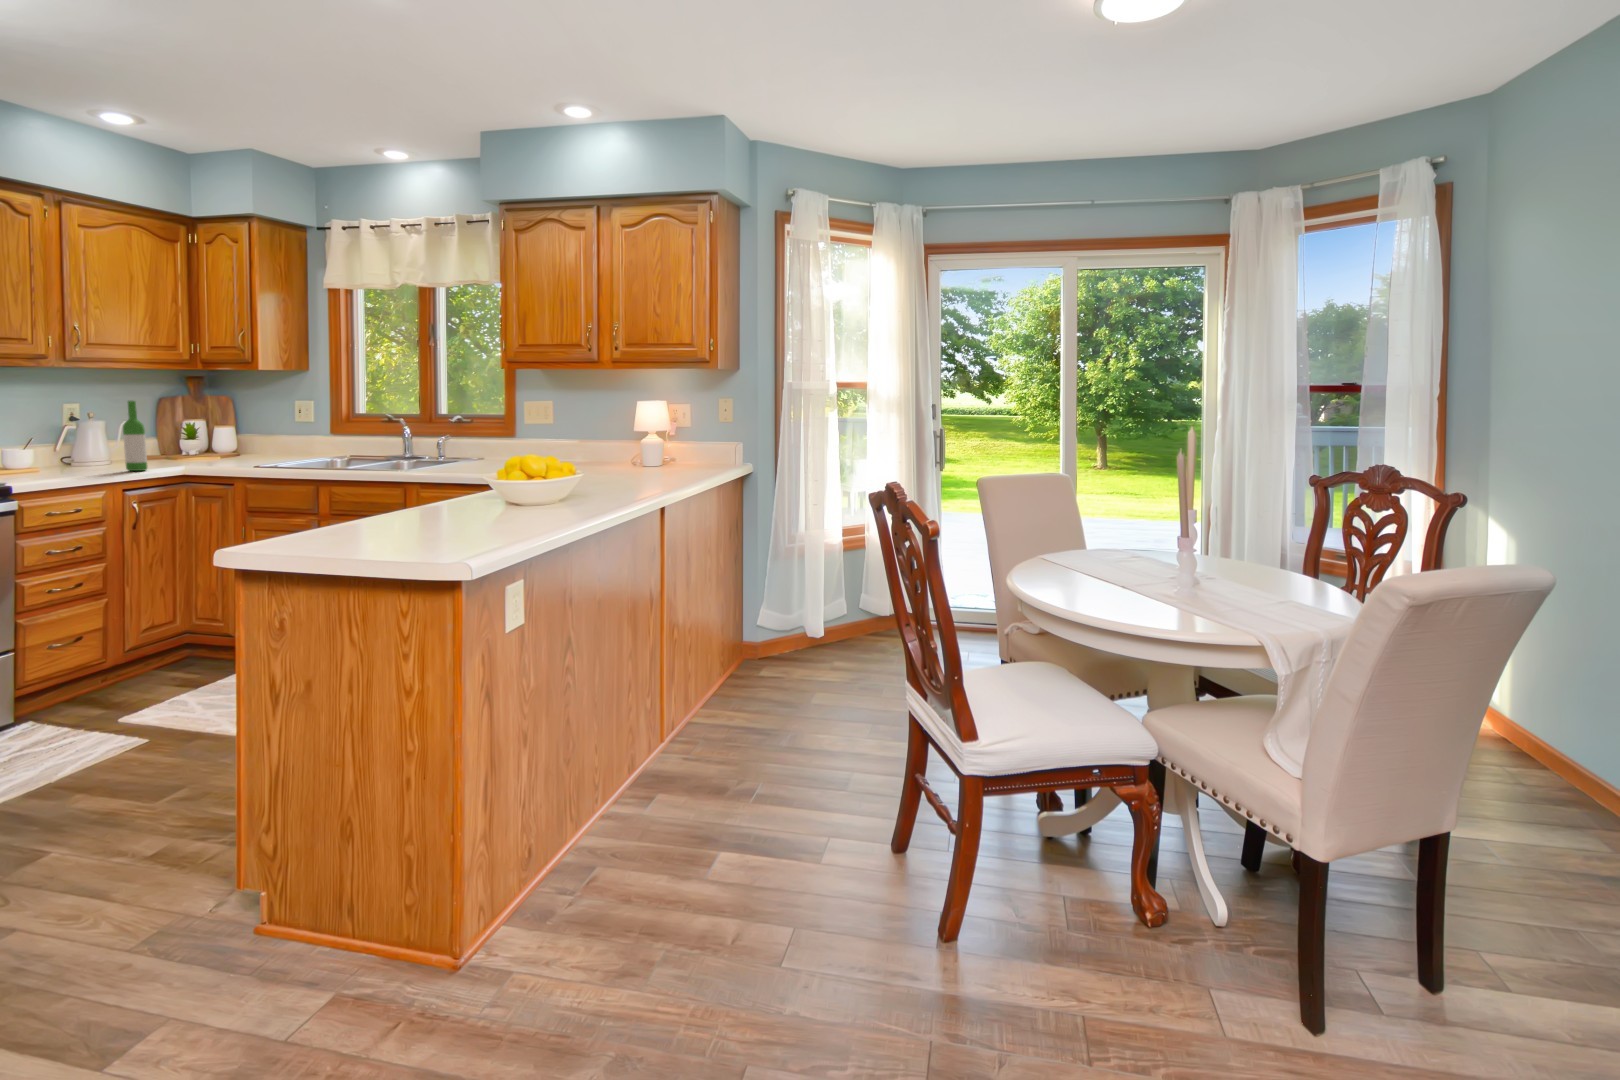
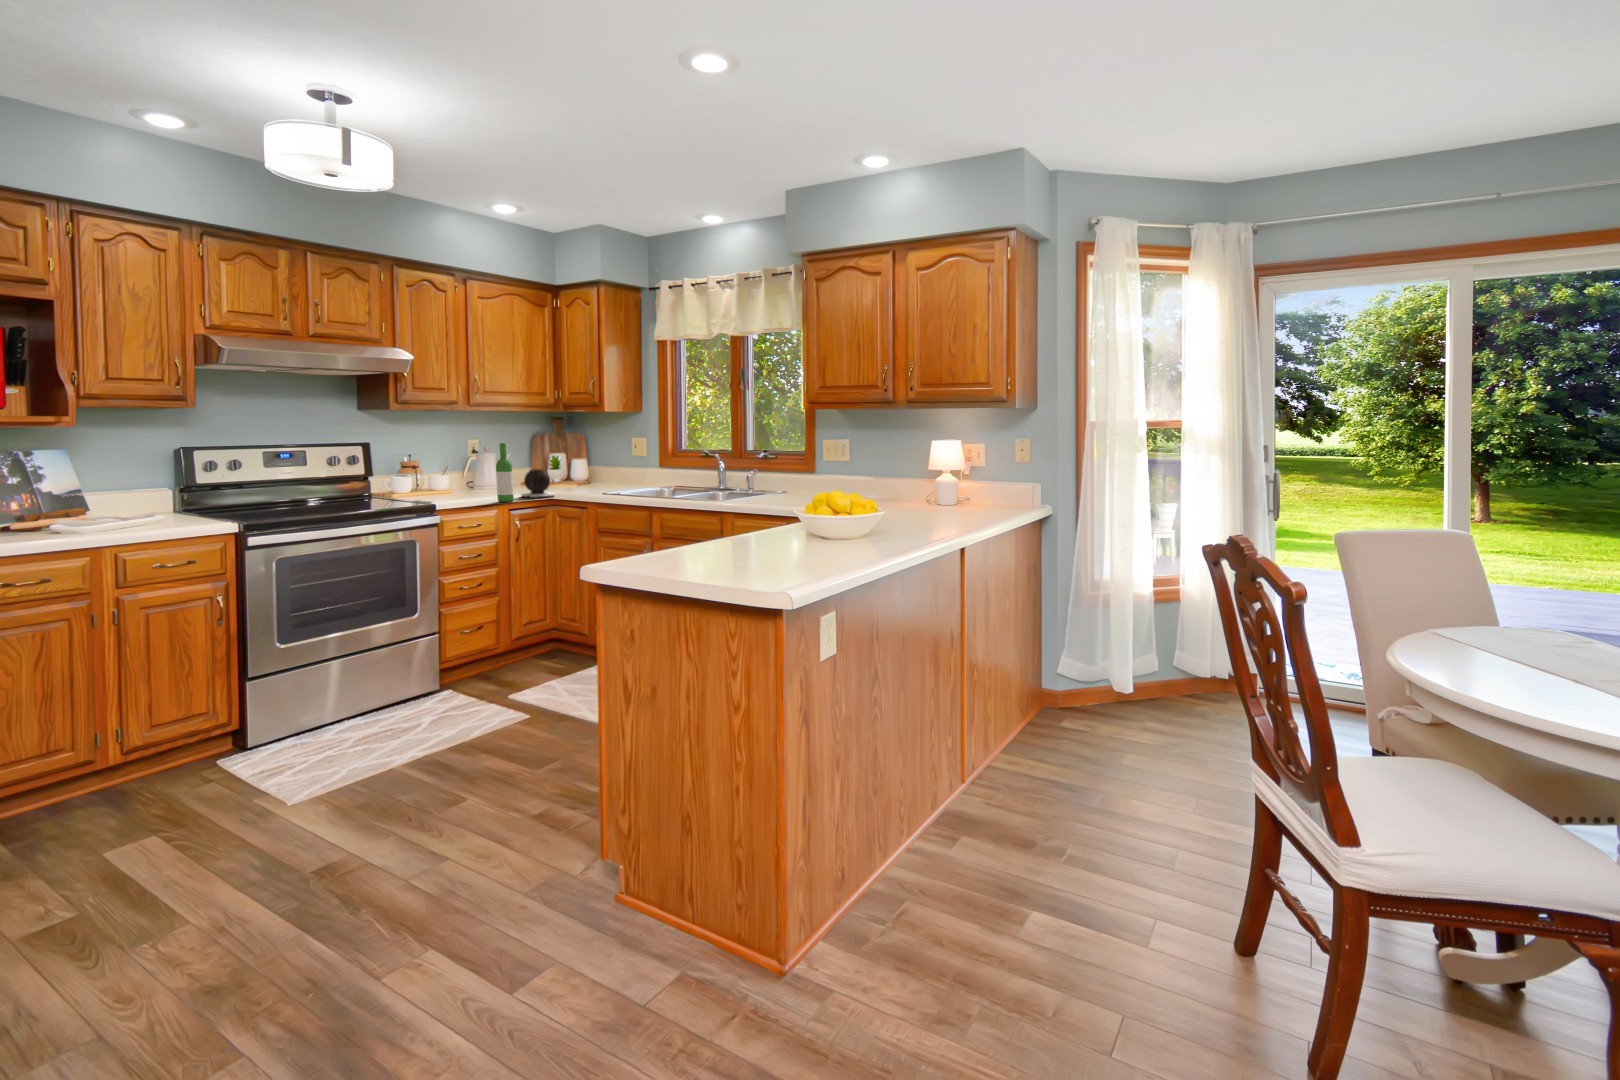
vase: none [152,434,200,467] -> present [521,469,554,497]

